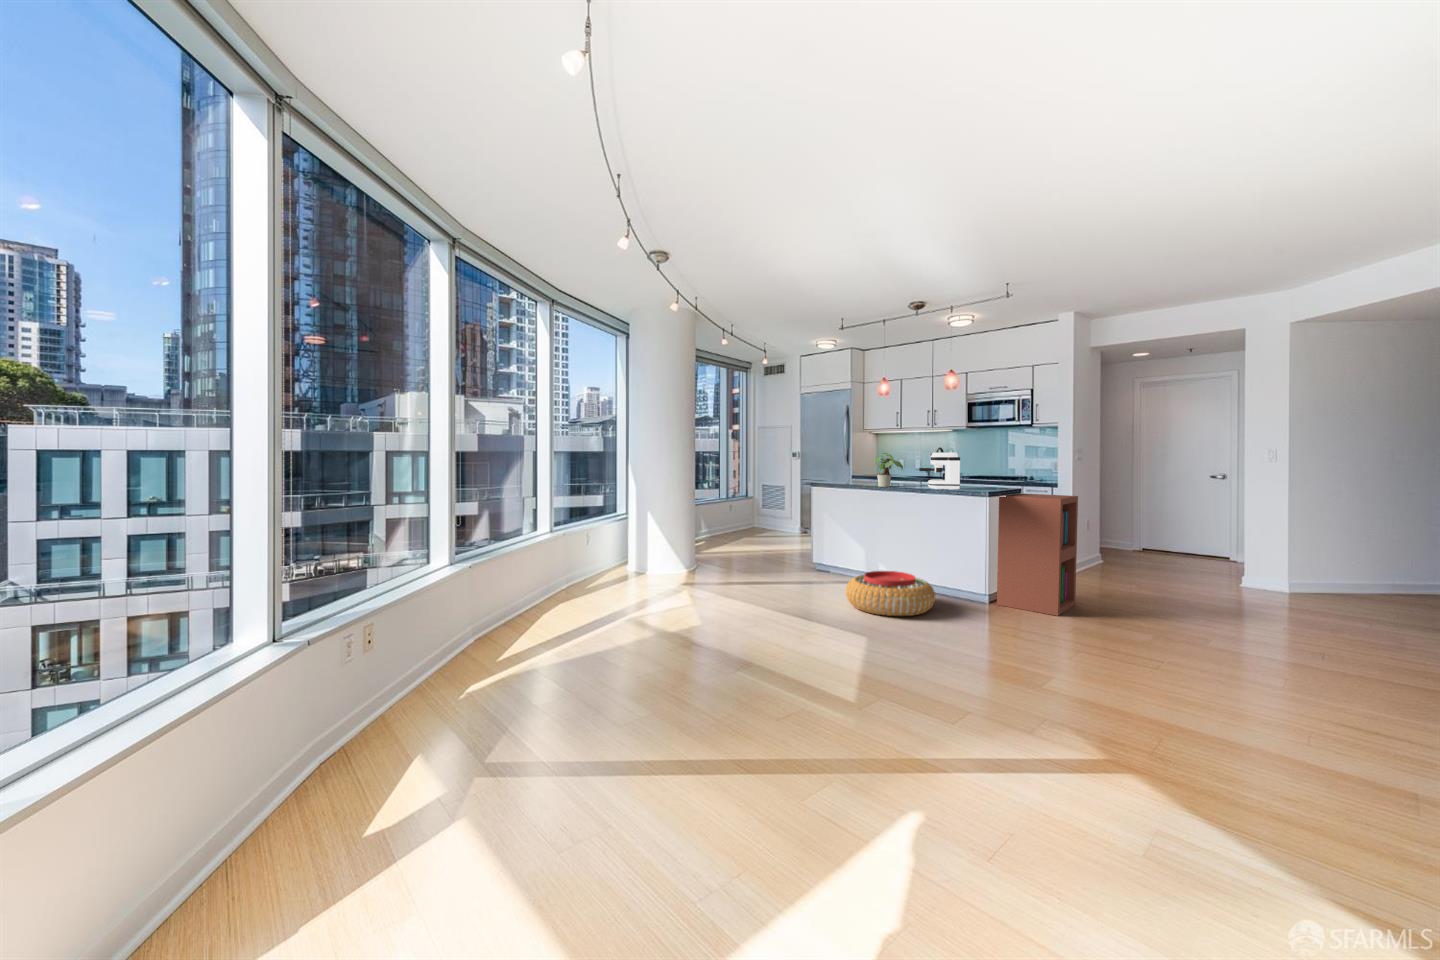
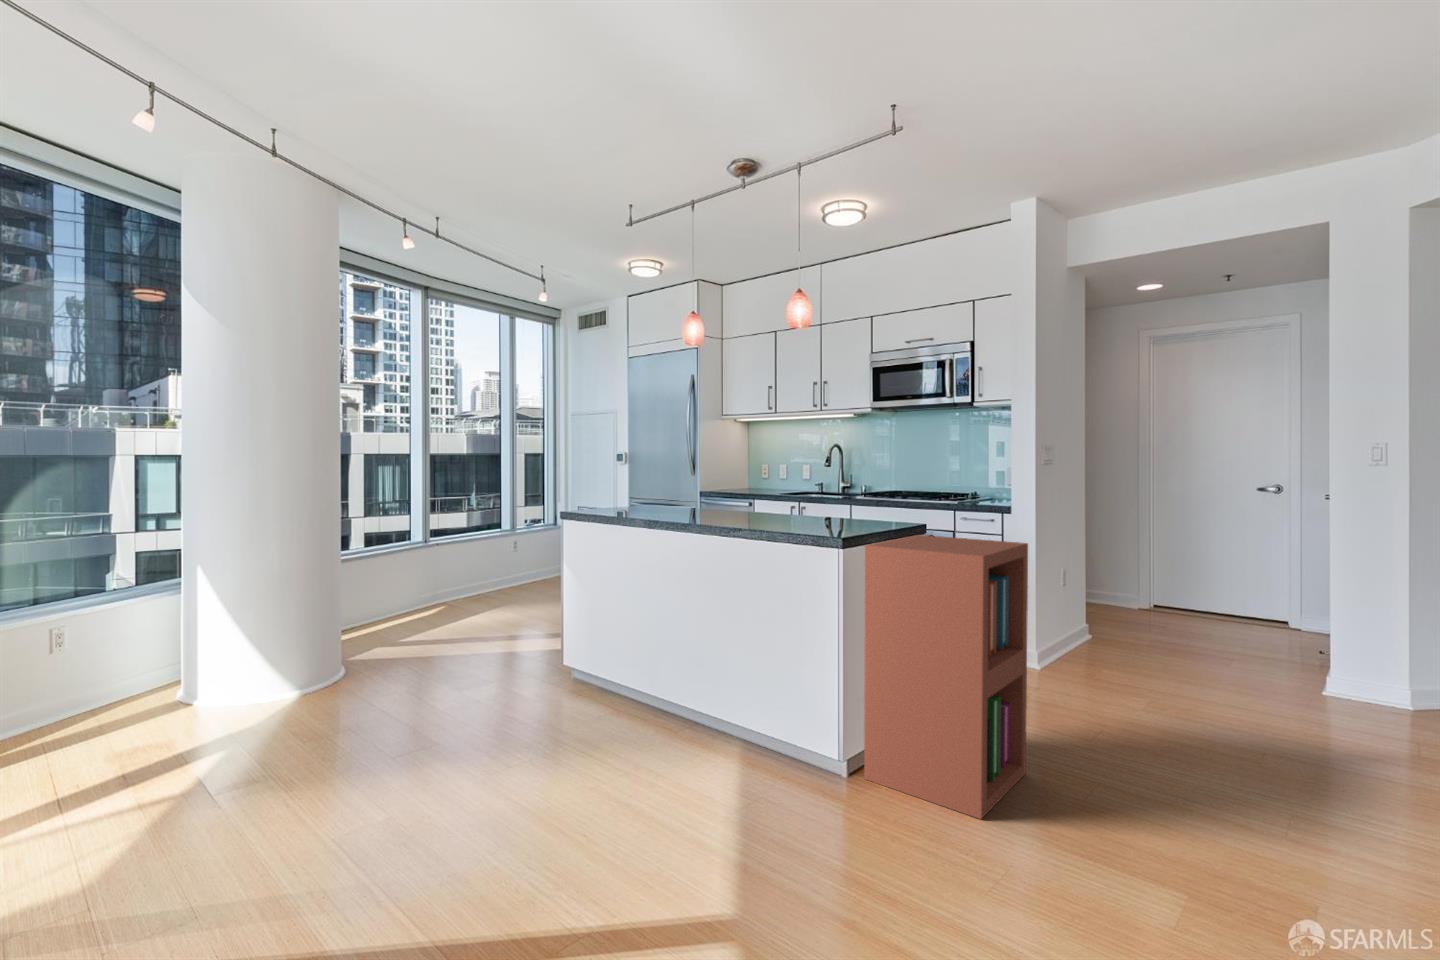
potted plant: present [875,453,903,487] -> none [652,453,704,520]
coffee maker: present [919,453,960,490] -> none [729,452,801,529]
pouf: present [846,571,935,616] -> none [526,708,722,841]

